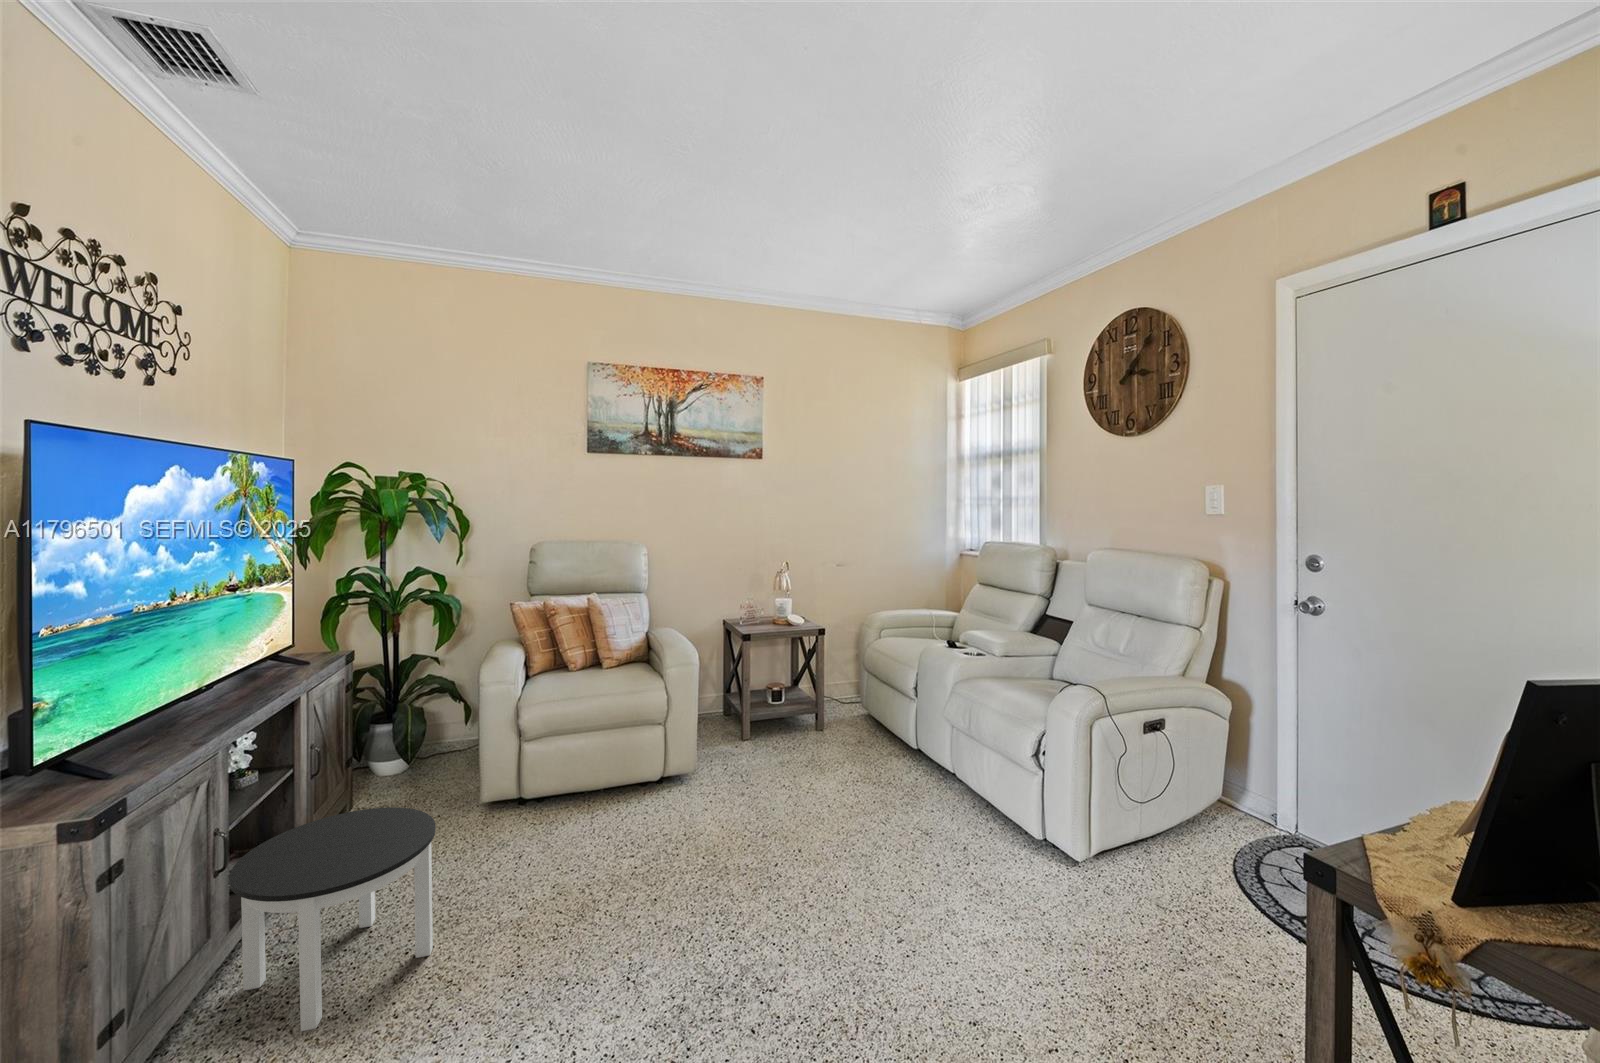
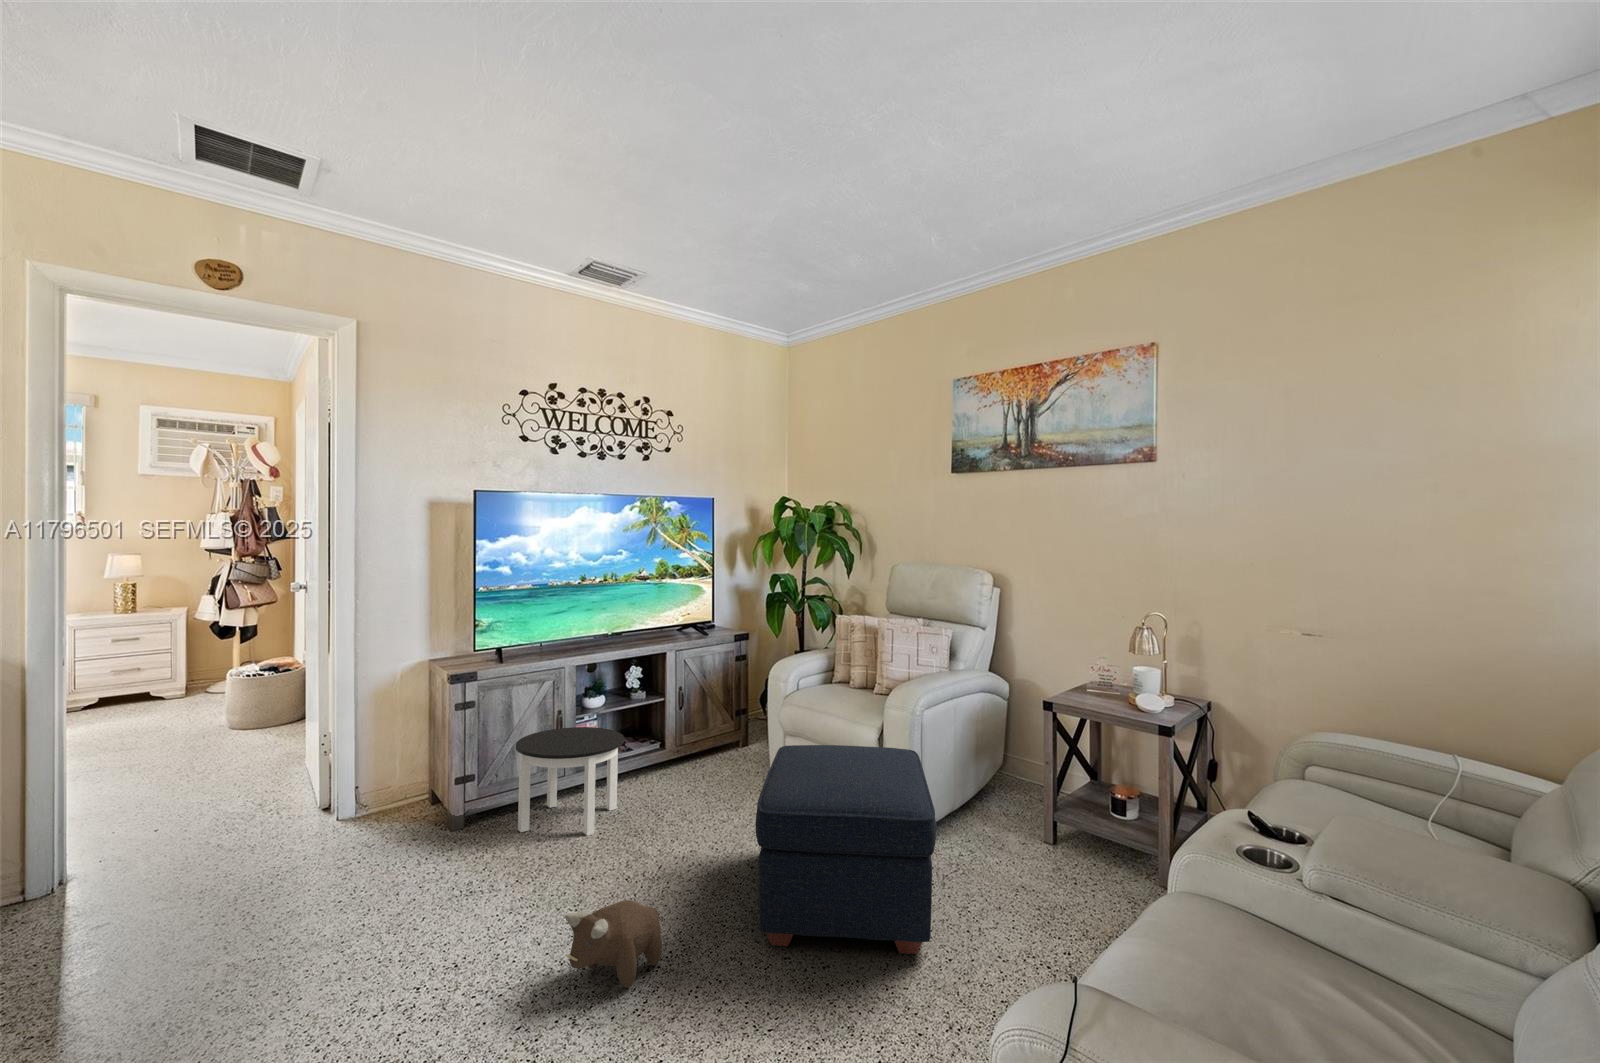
ottoman: none [641,693,859,868] -> present [755,745,936,954]
plush toy: none [751,887,834,978] -> present [565,900,662,988]

